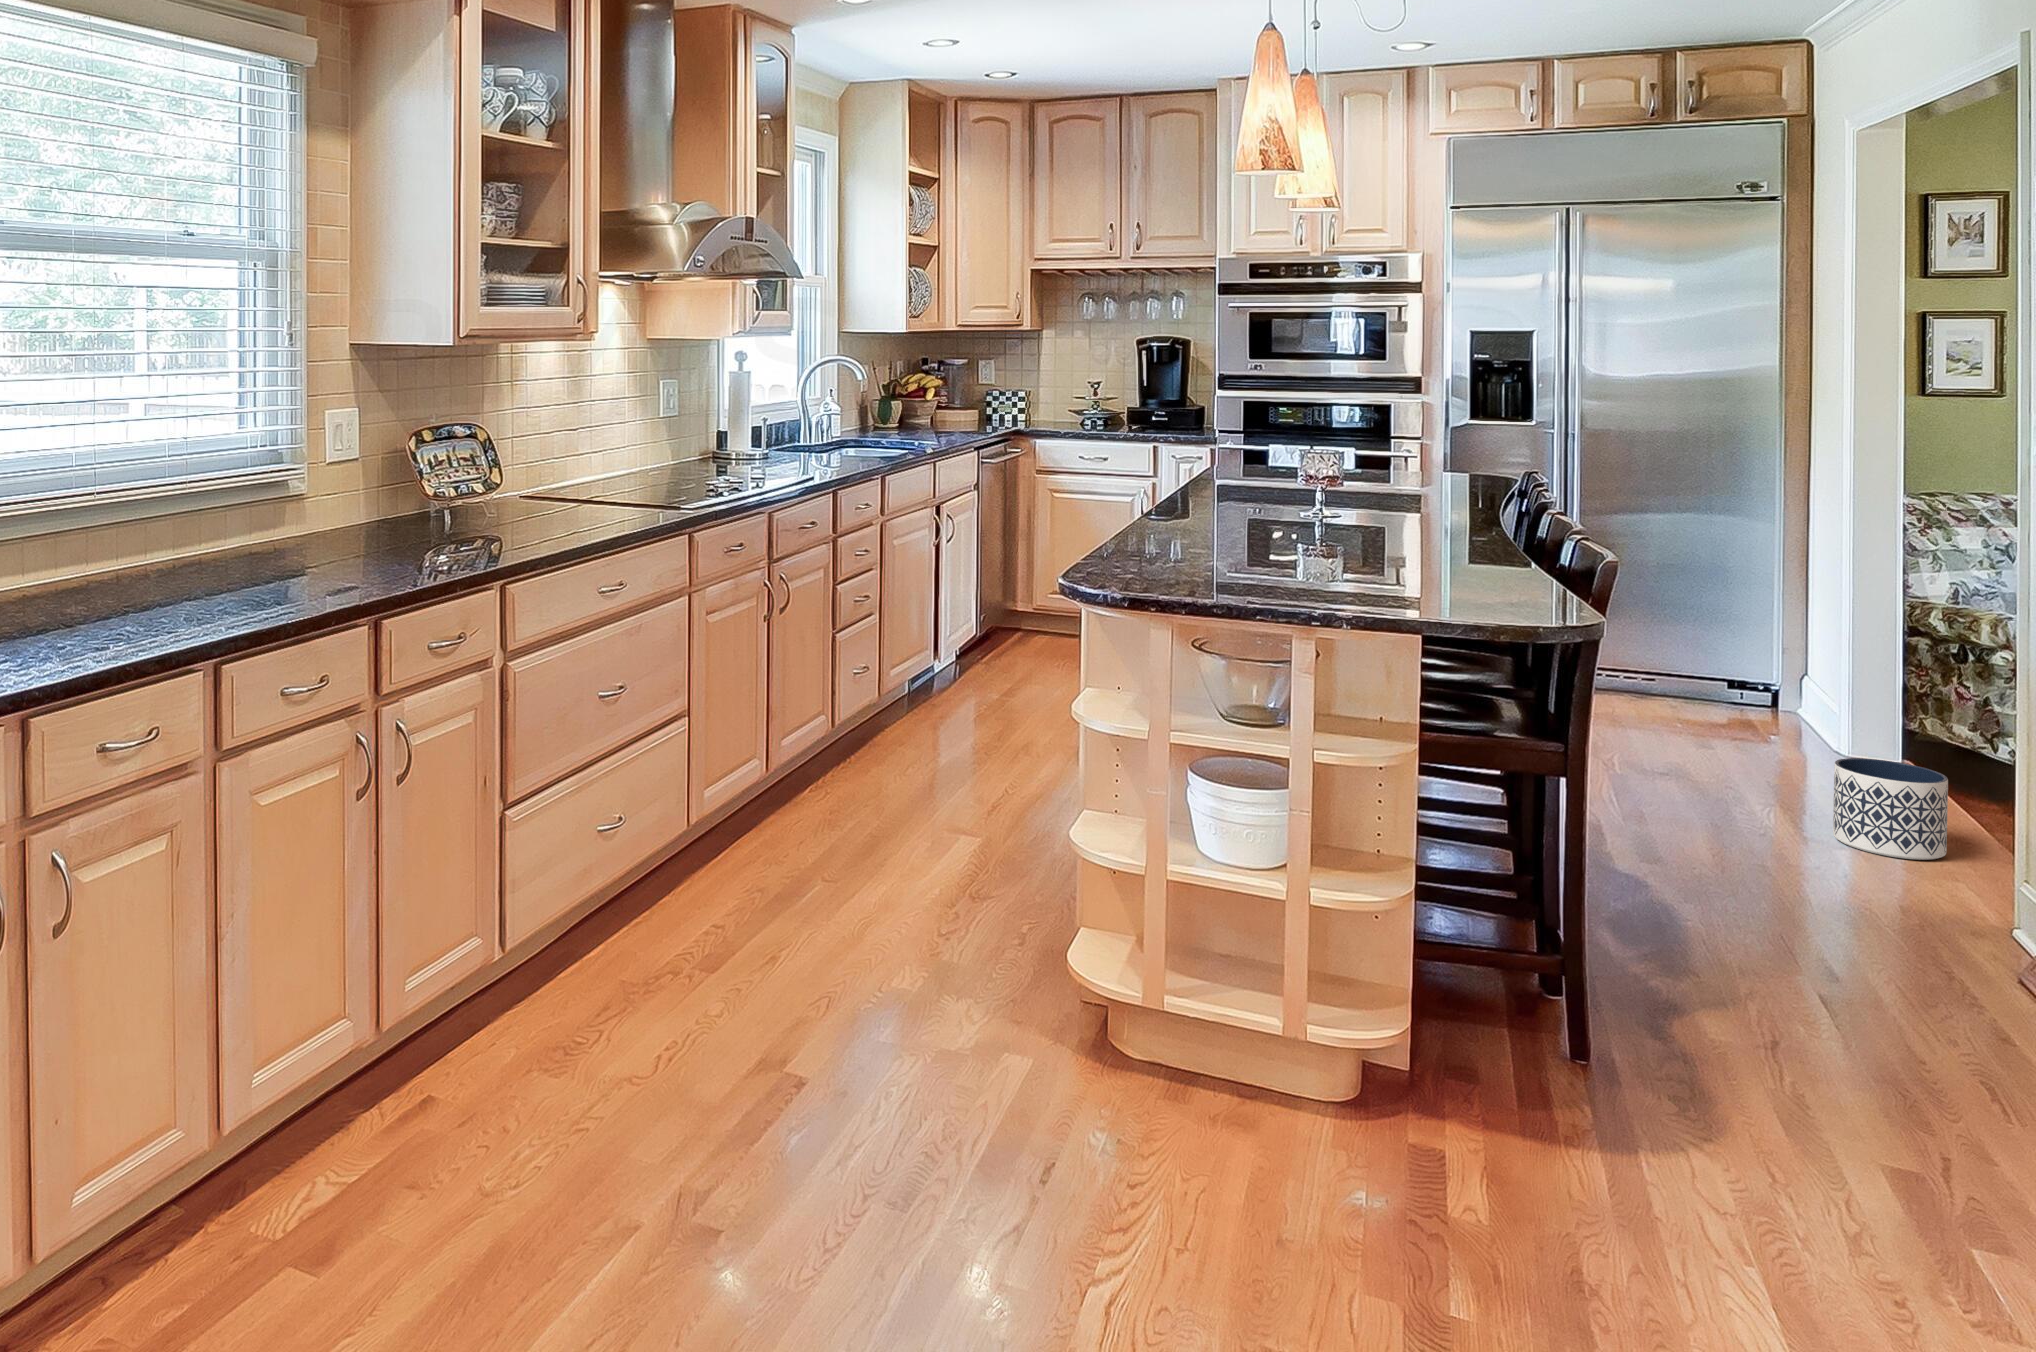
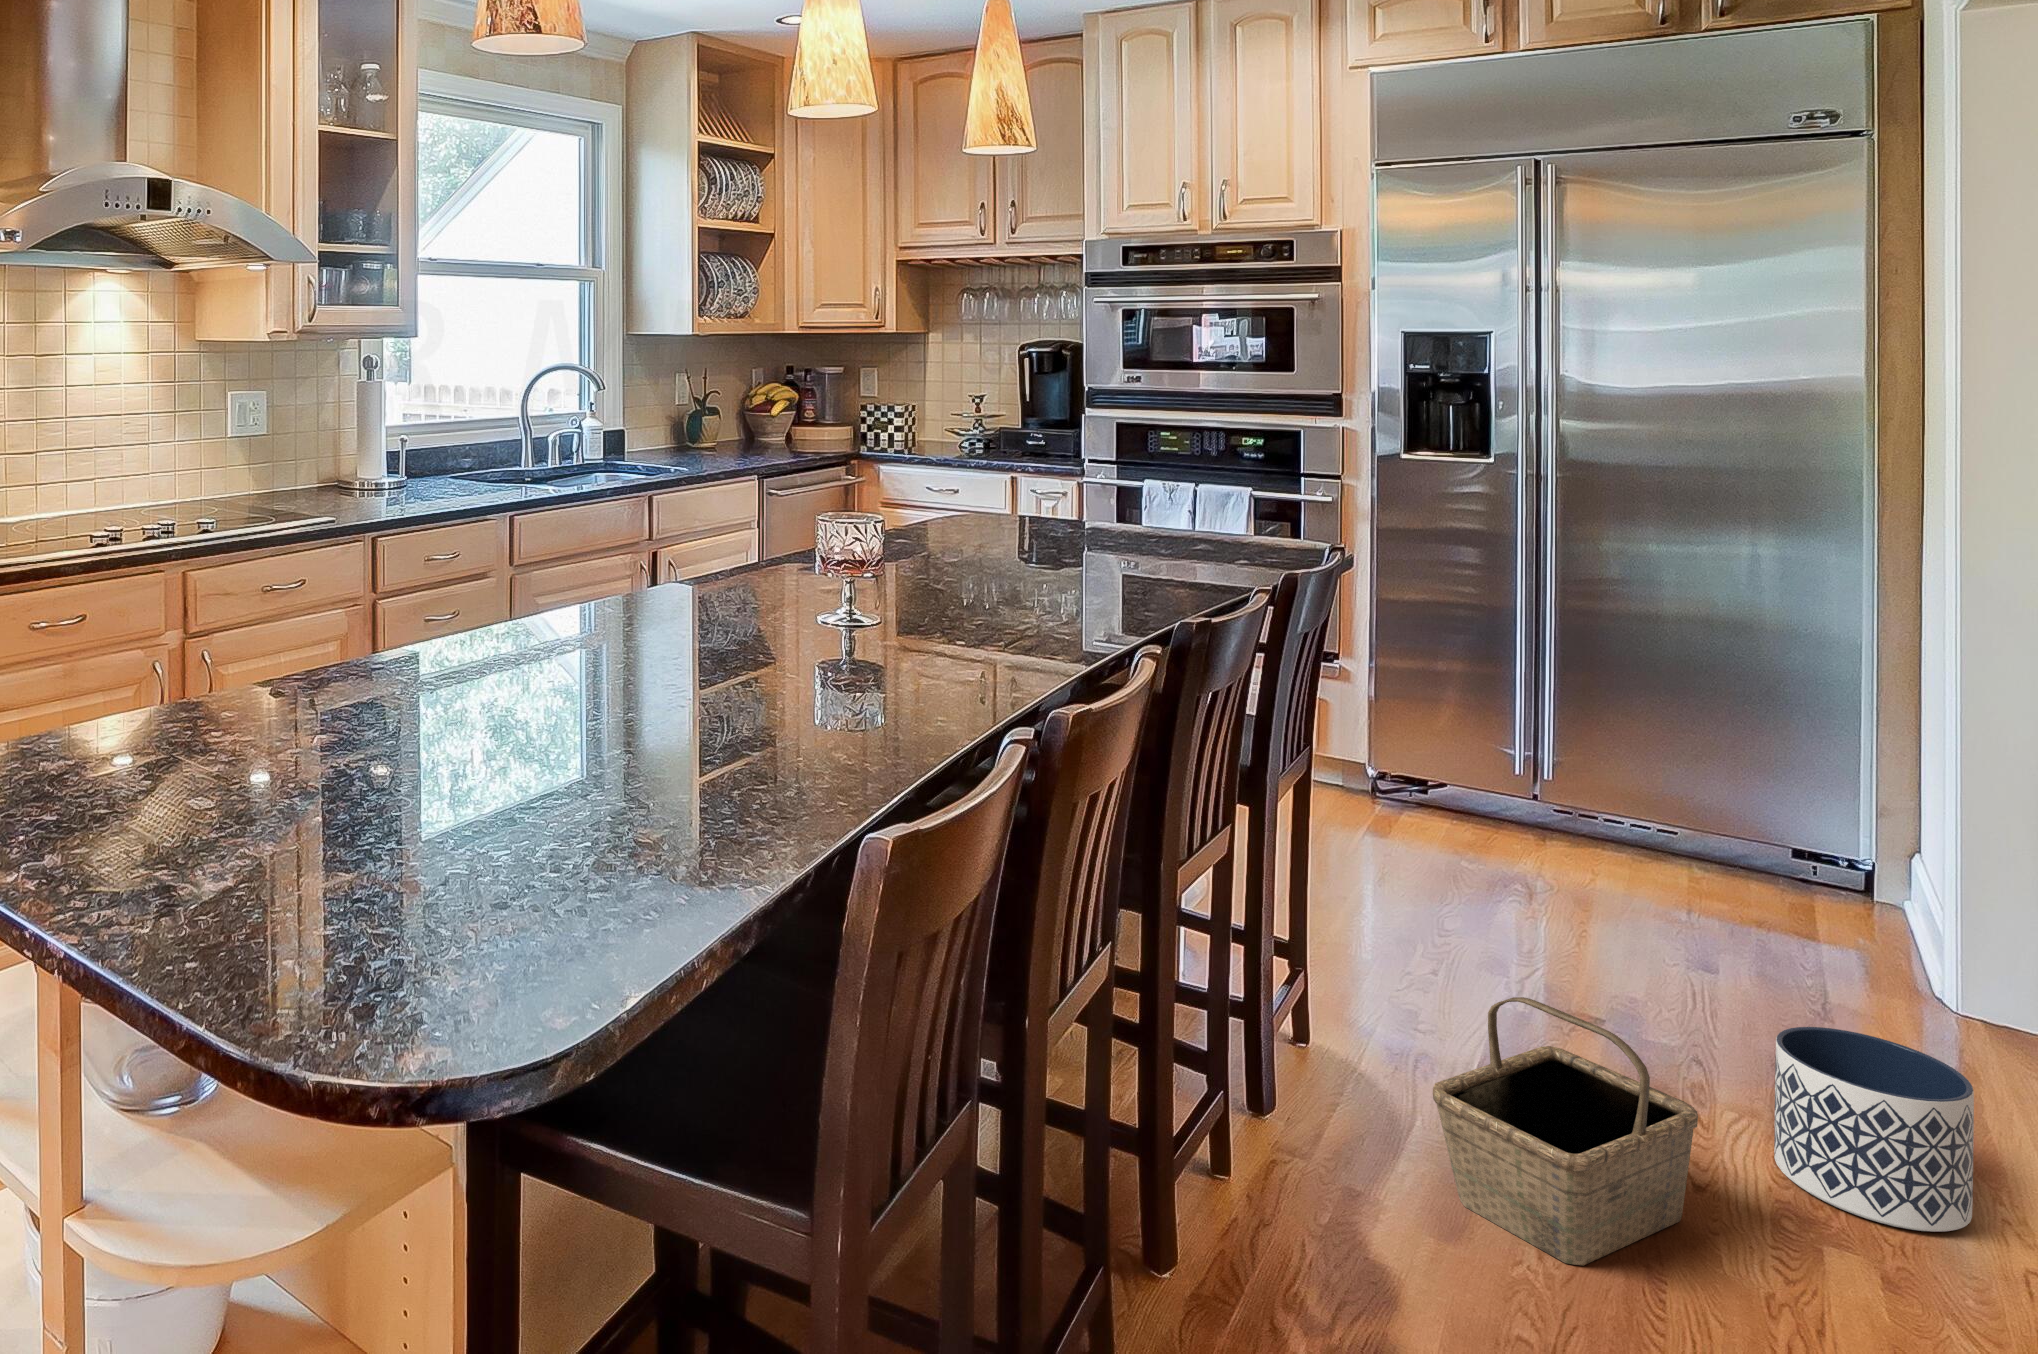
basket: none [1679,745,1821,887] -> present [1433,997,1698,1265]

